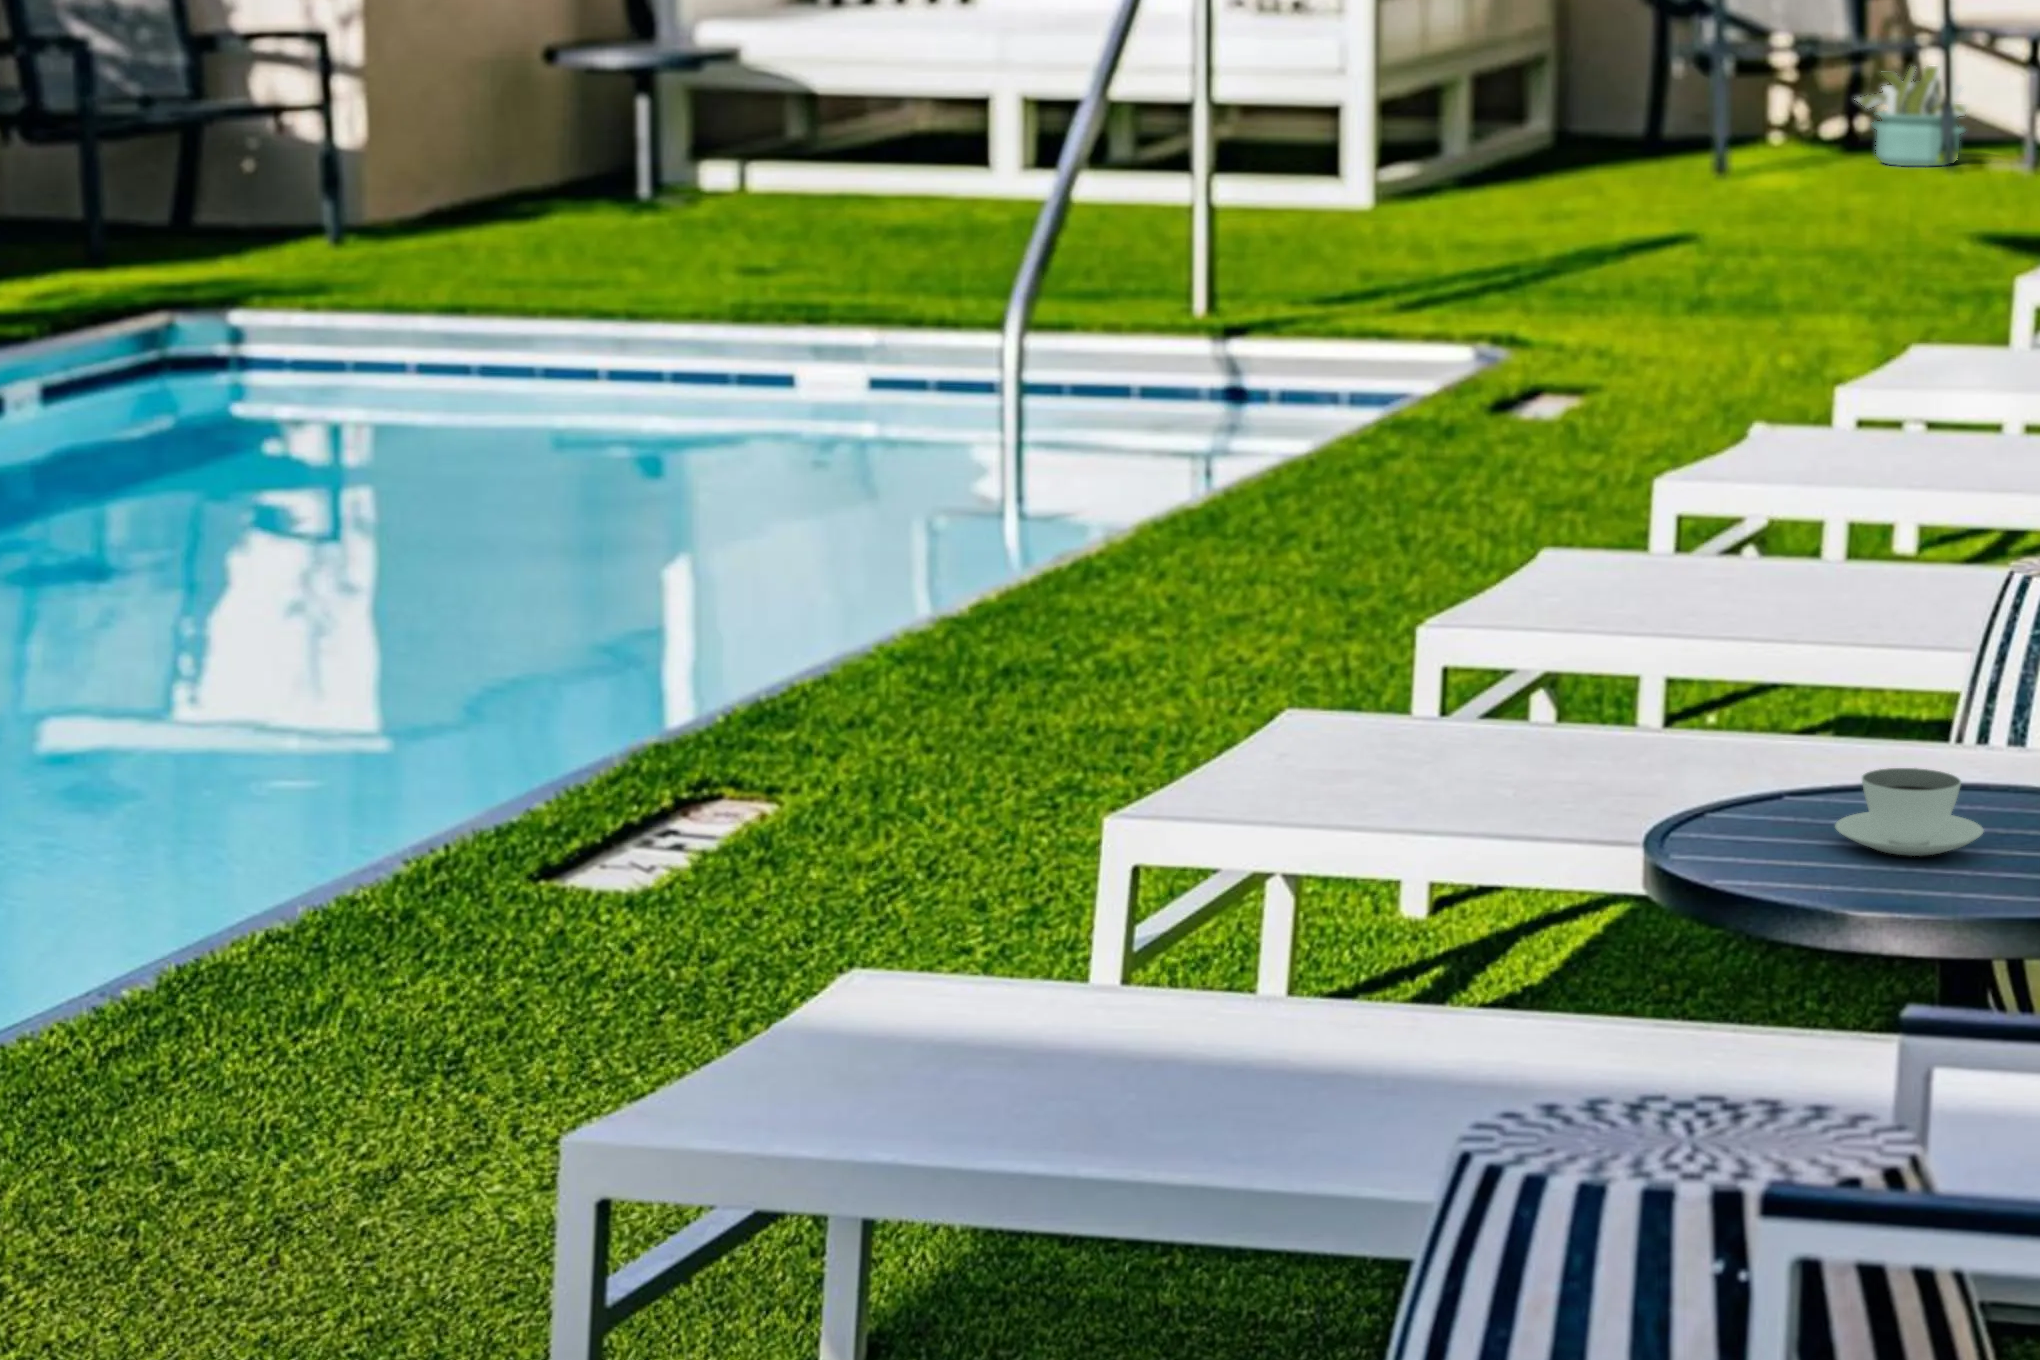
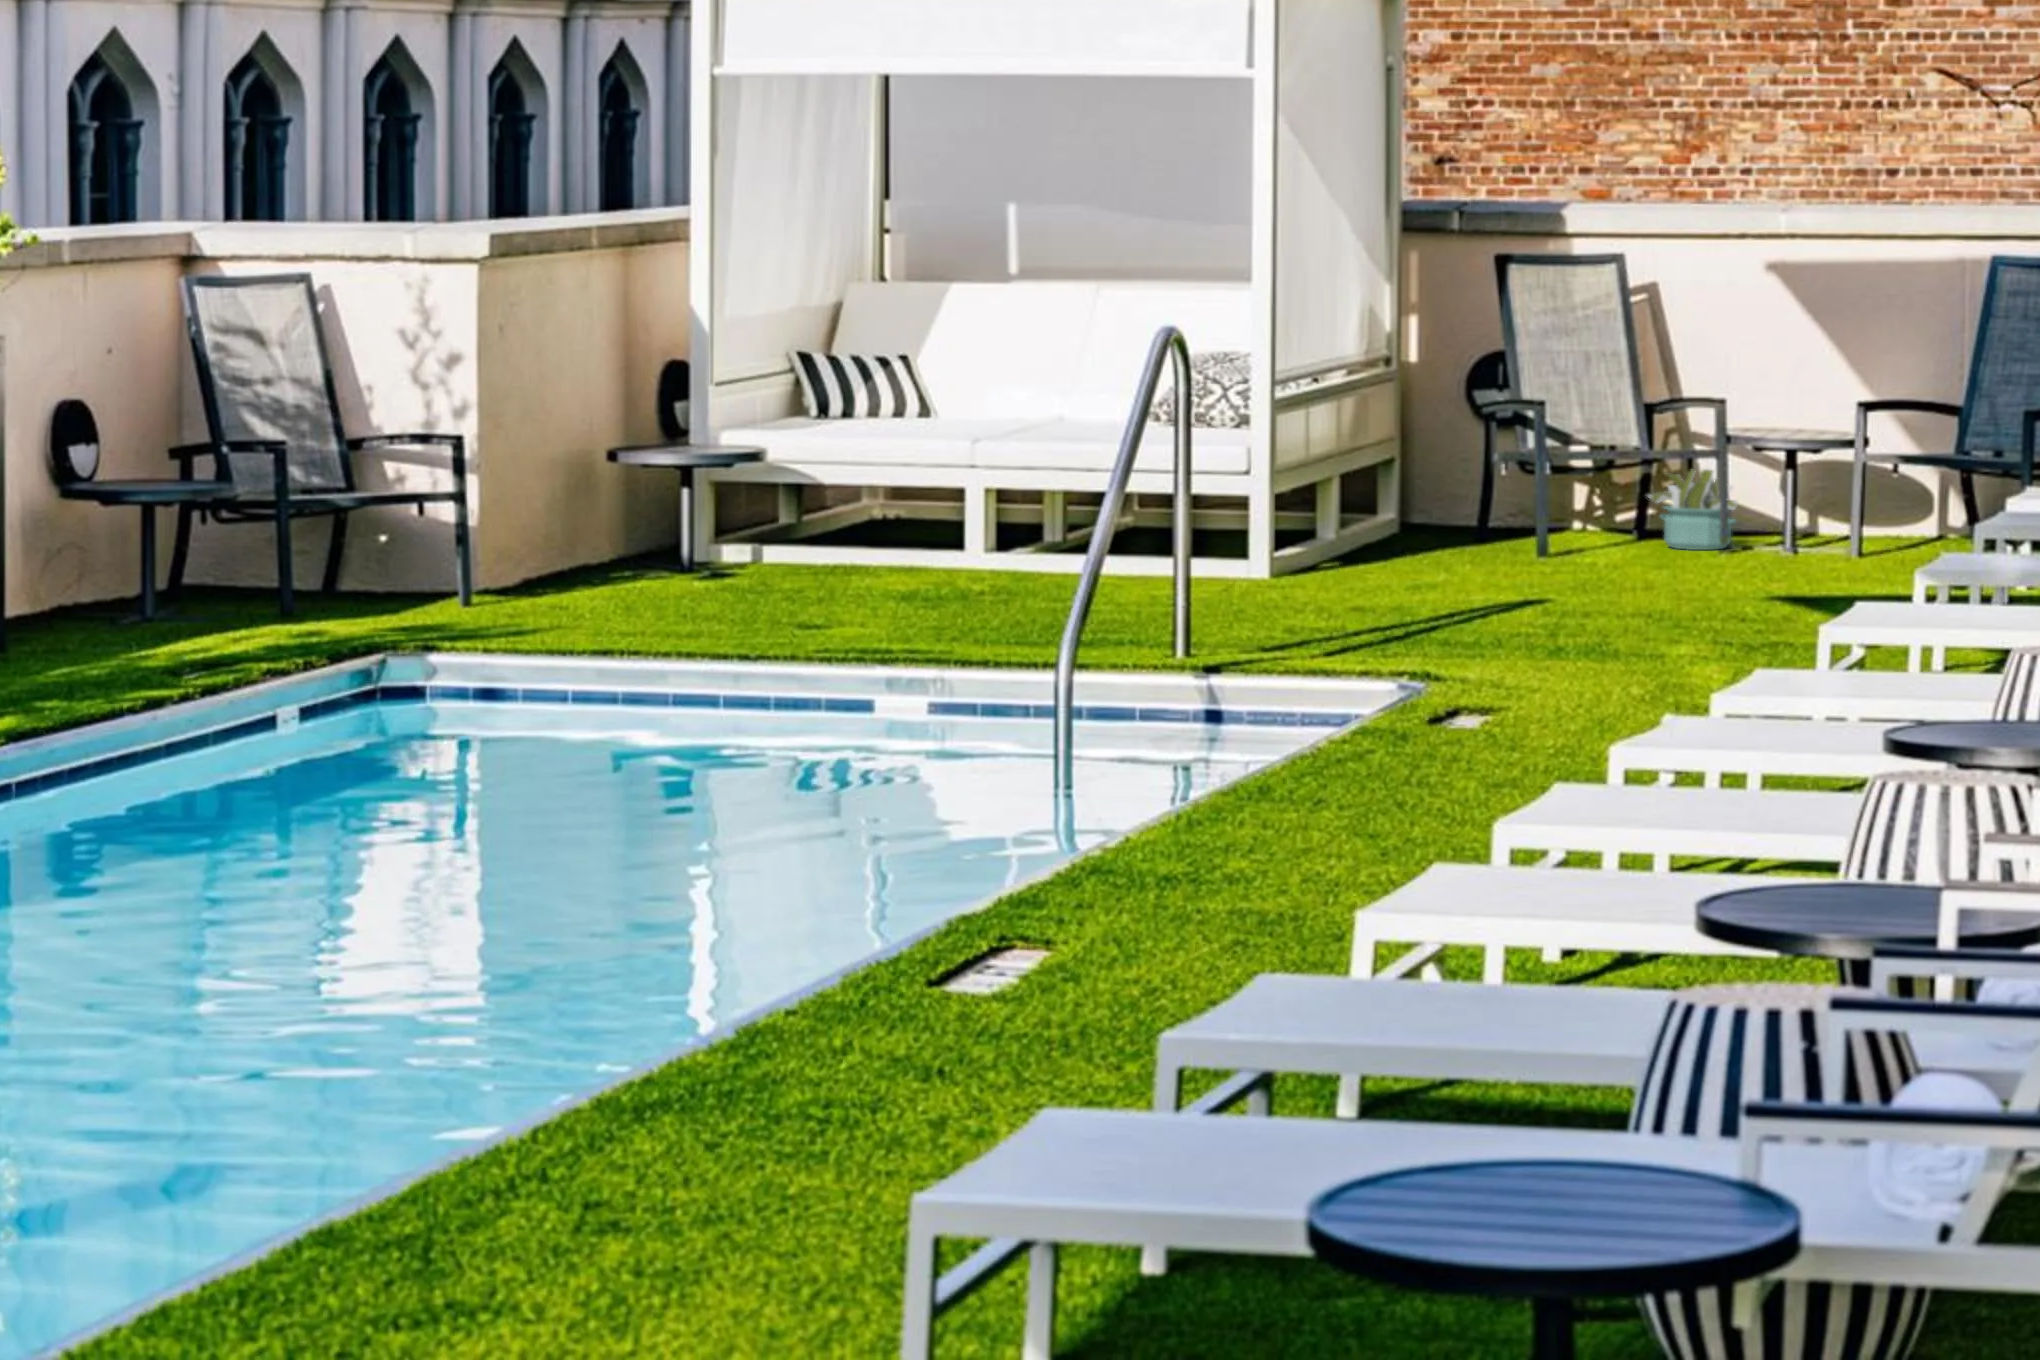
cup: present [1835,768,1984,856] -> none [1809,856,1891,902]

